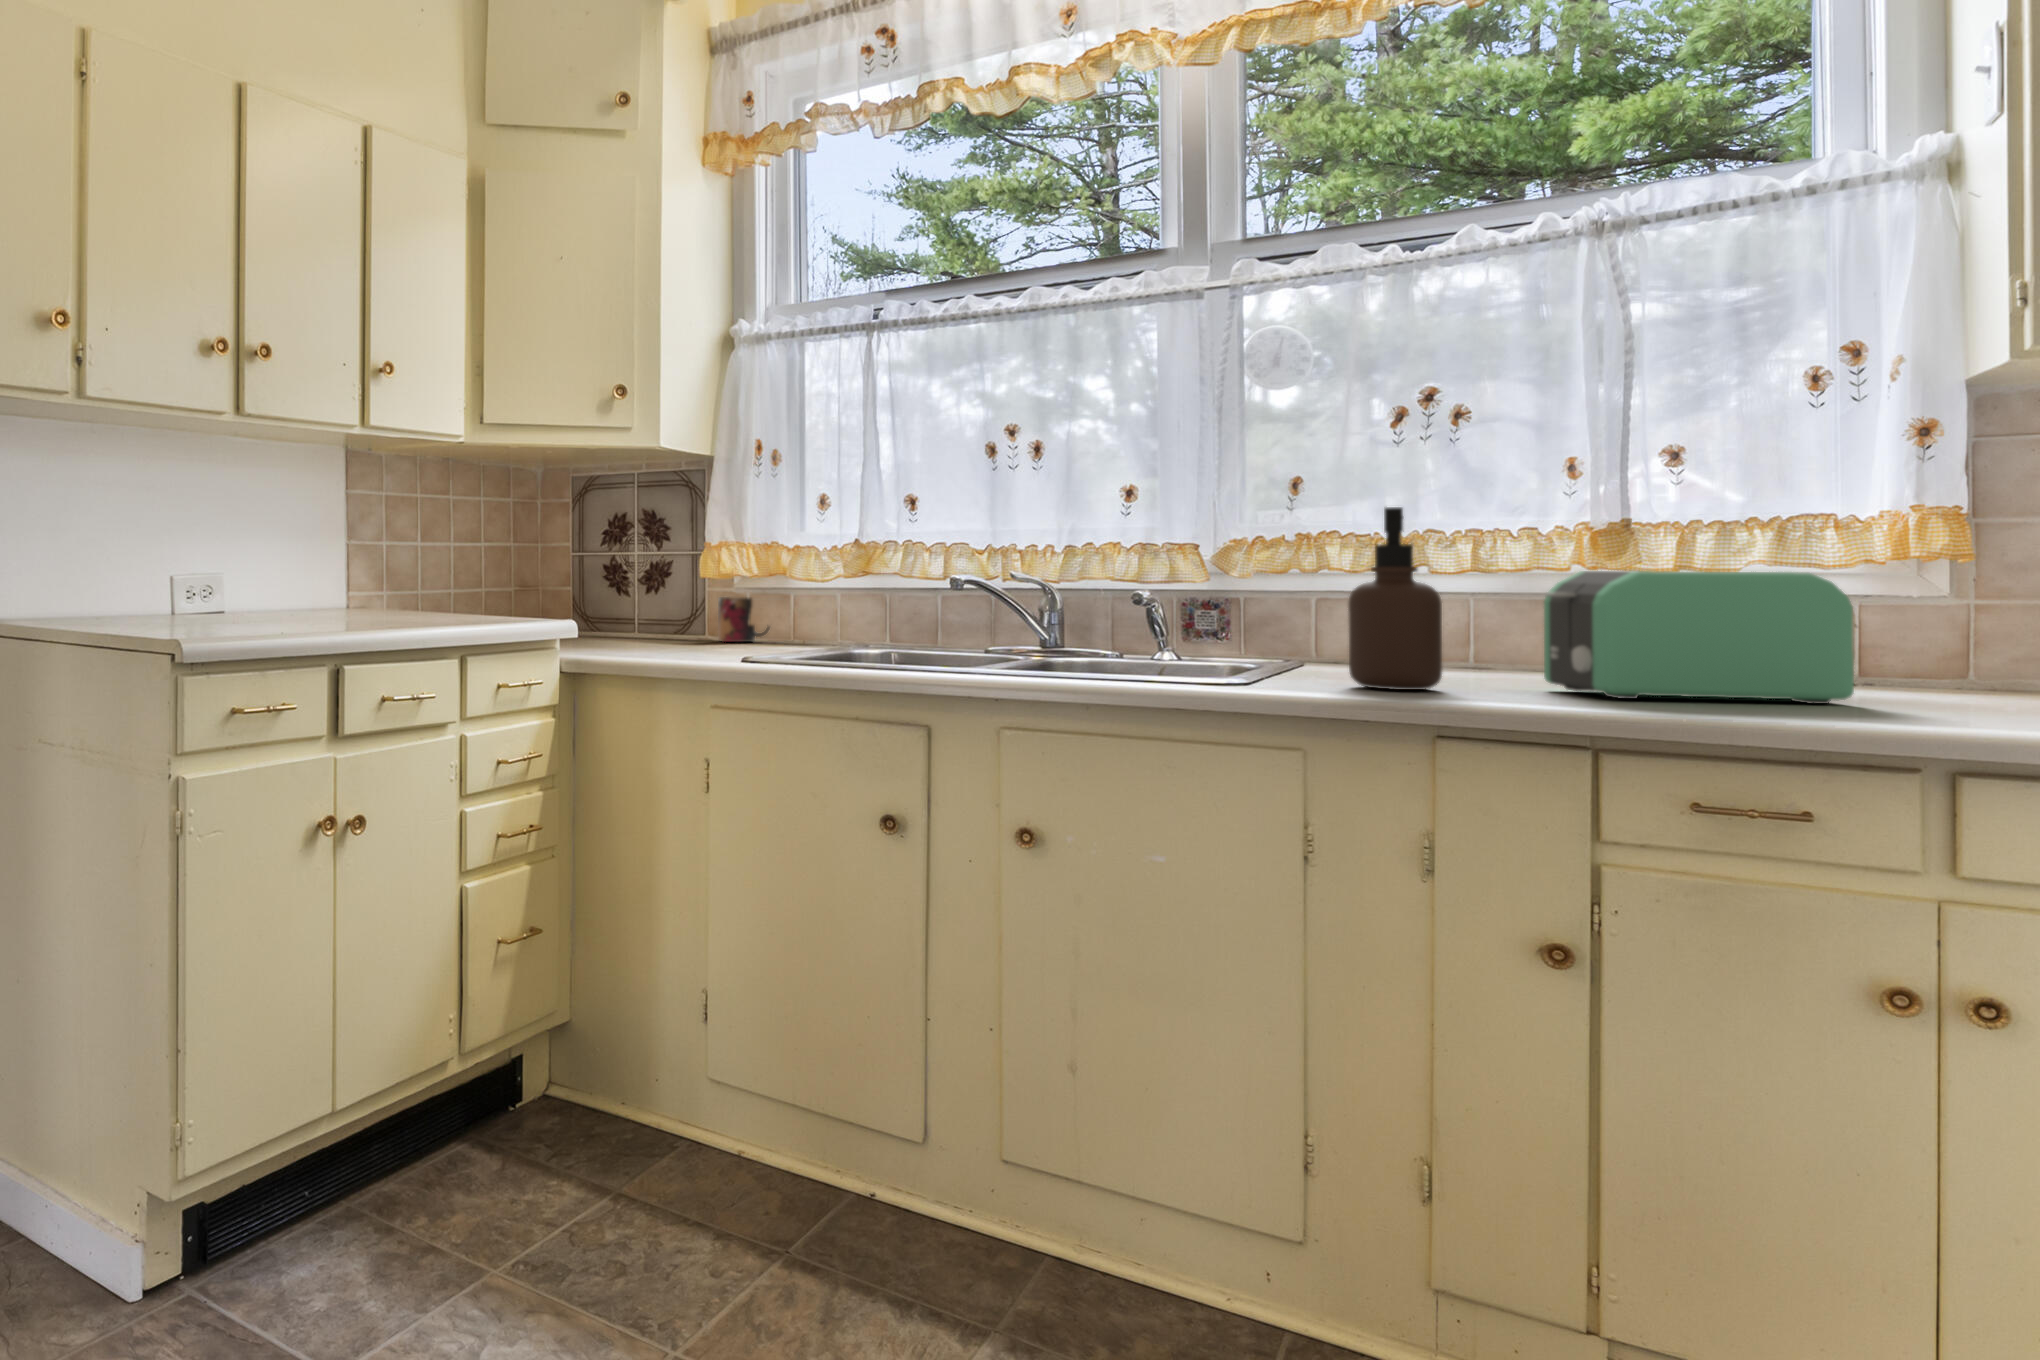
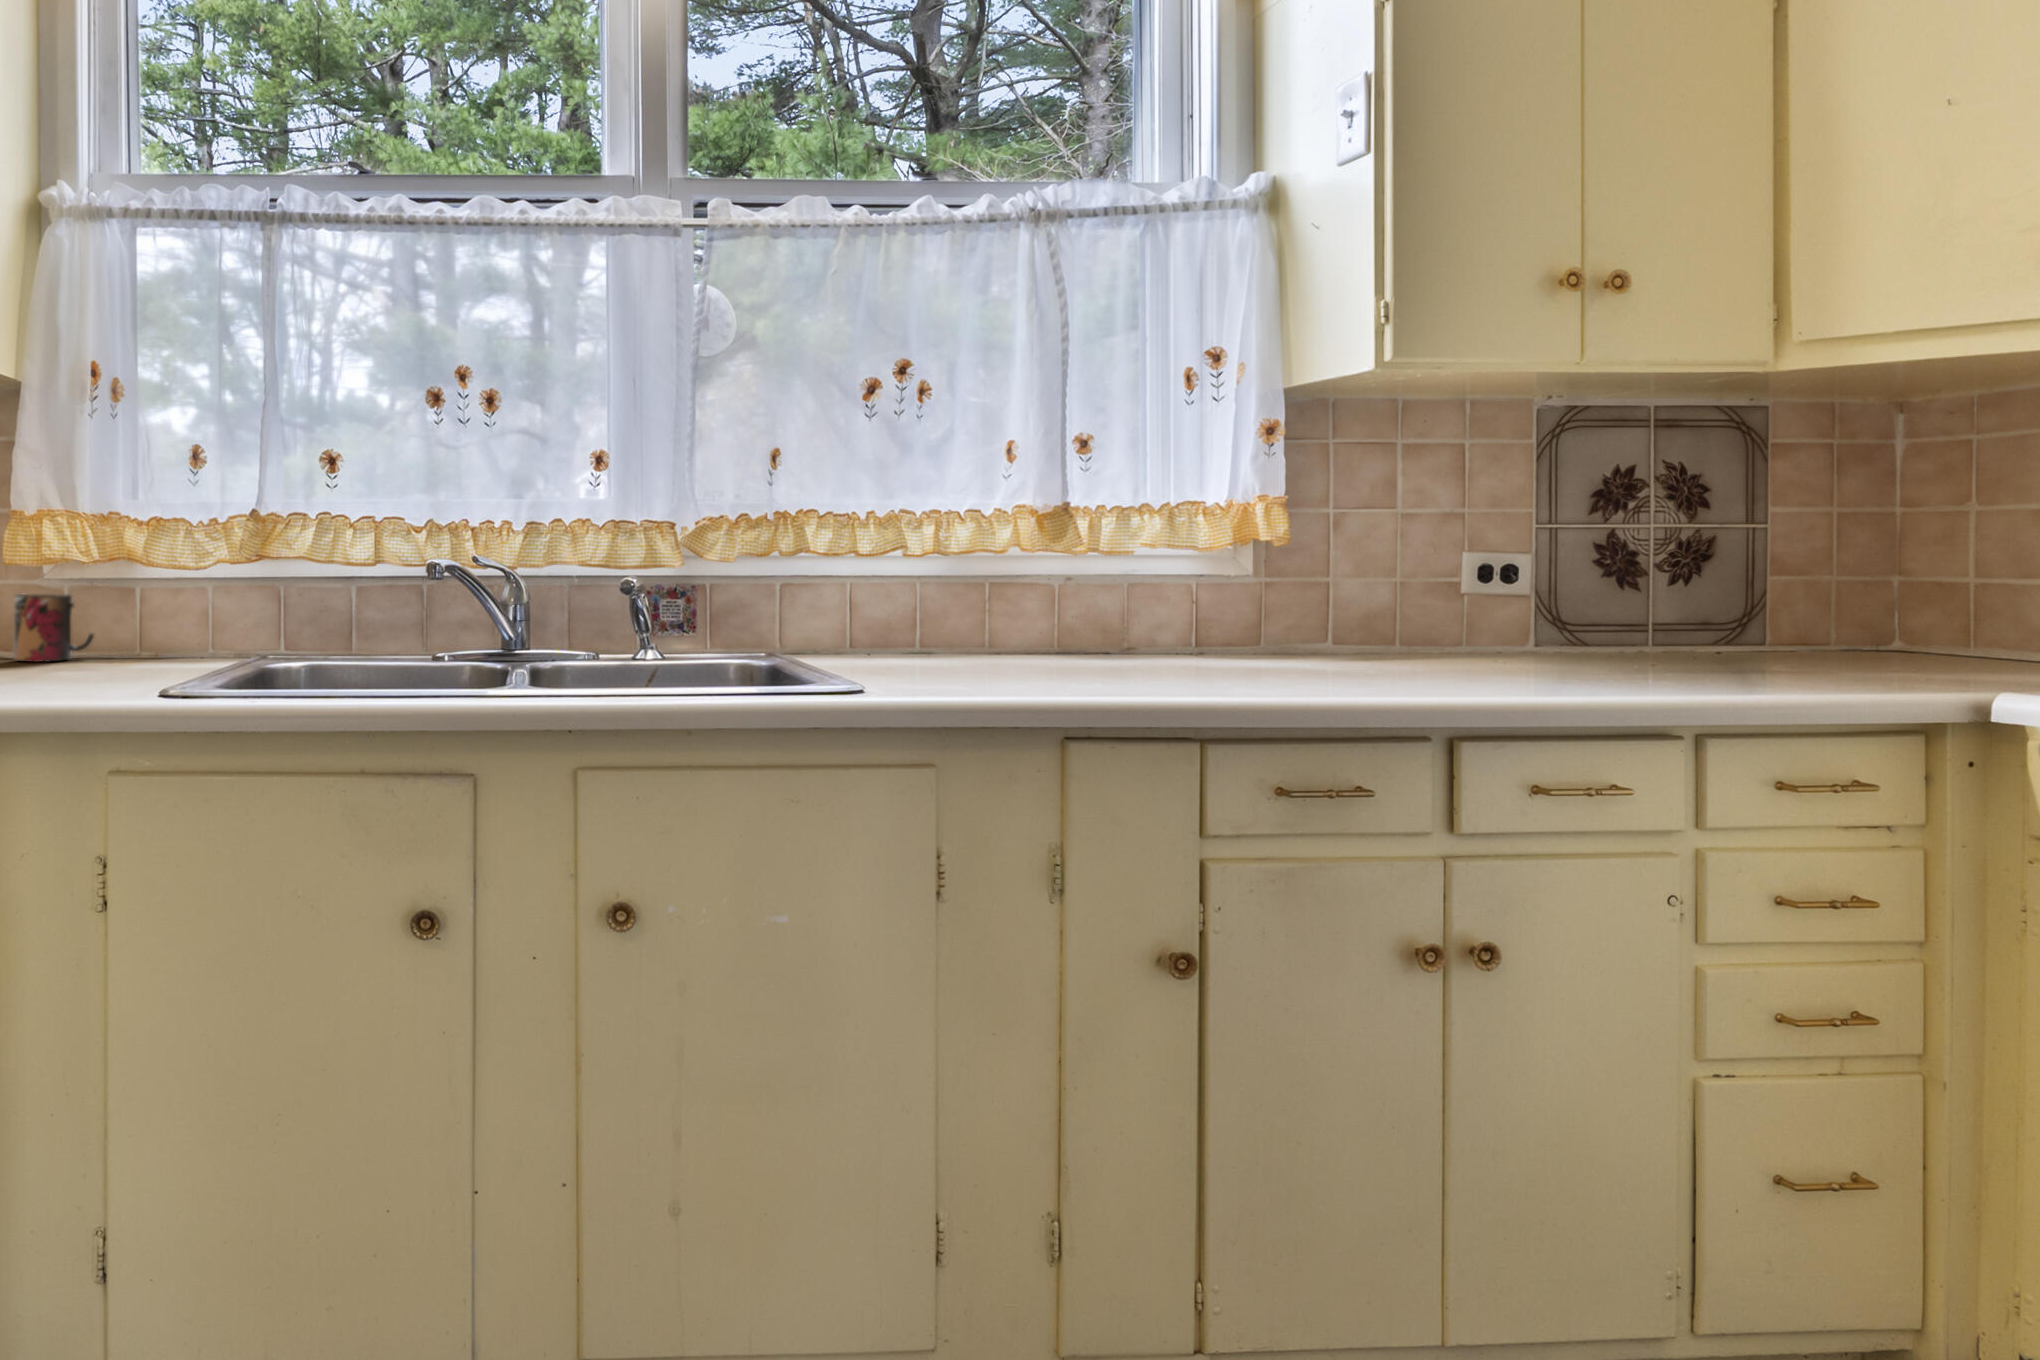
soap dispenser: present [1348,507,1442,690] -> none [928,490,1017,690]
toaster: present [1544,571,1854,704] -> none [1071,557,1302,687]

